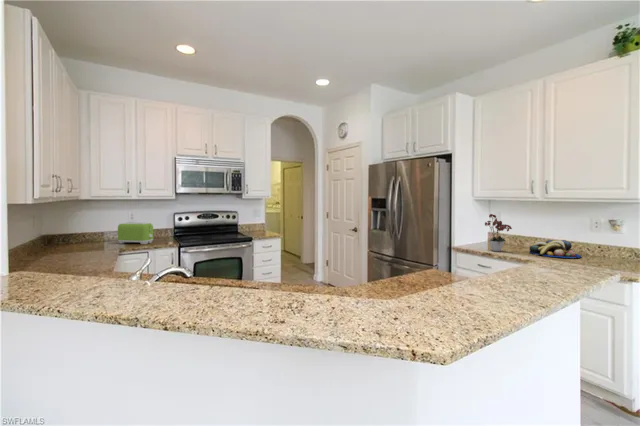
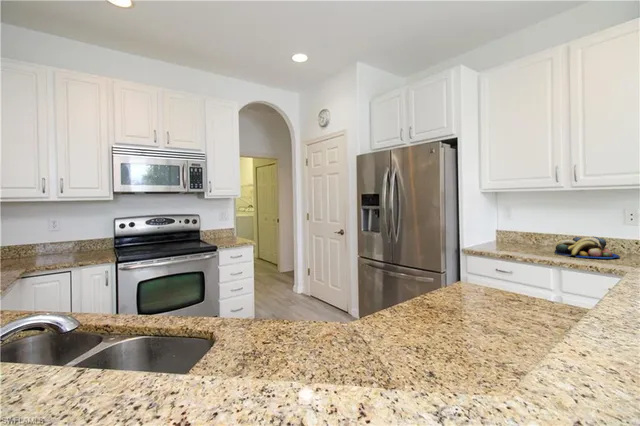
flower arrangement: present [485,214,512,251] -> none [499,206,538,253]
toaster: present [118,223,153,244] -> none [30,232,83,261]

